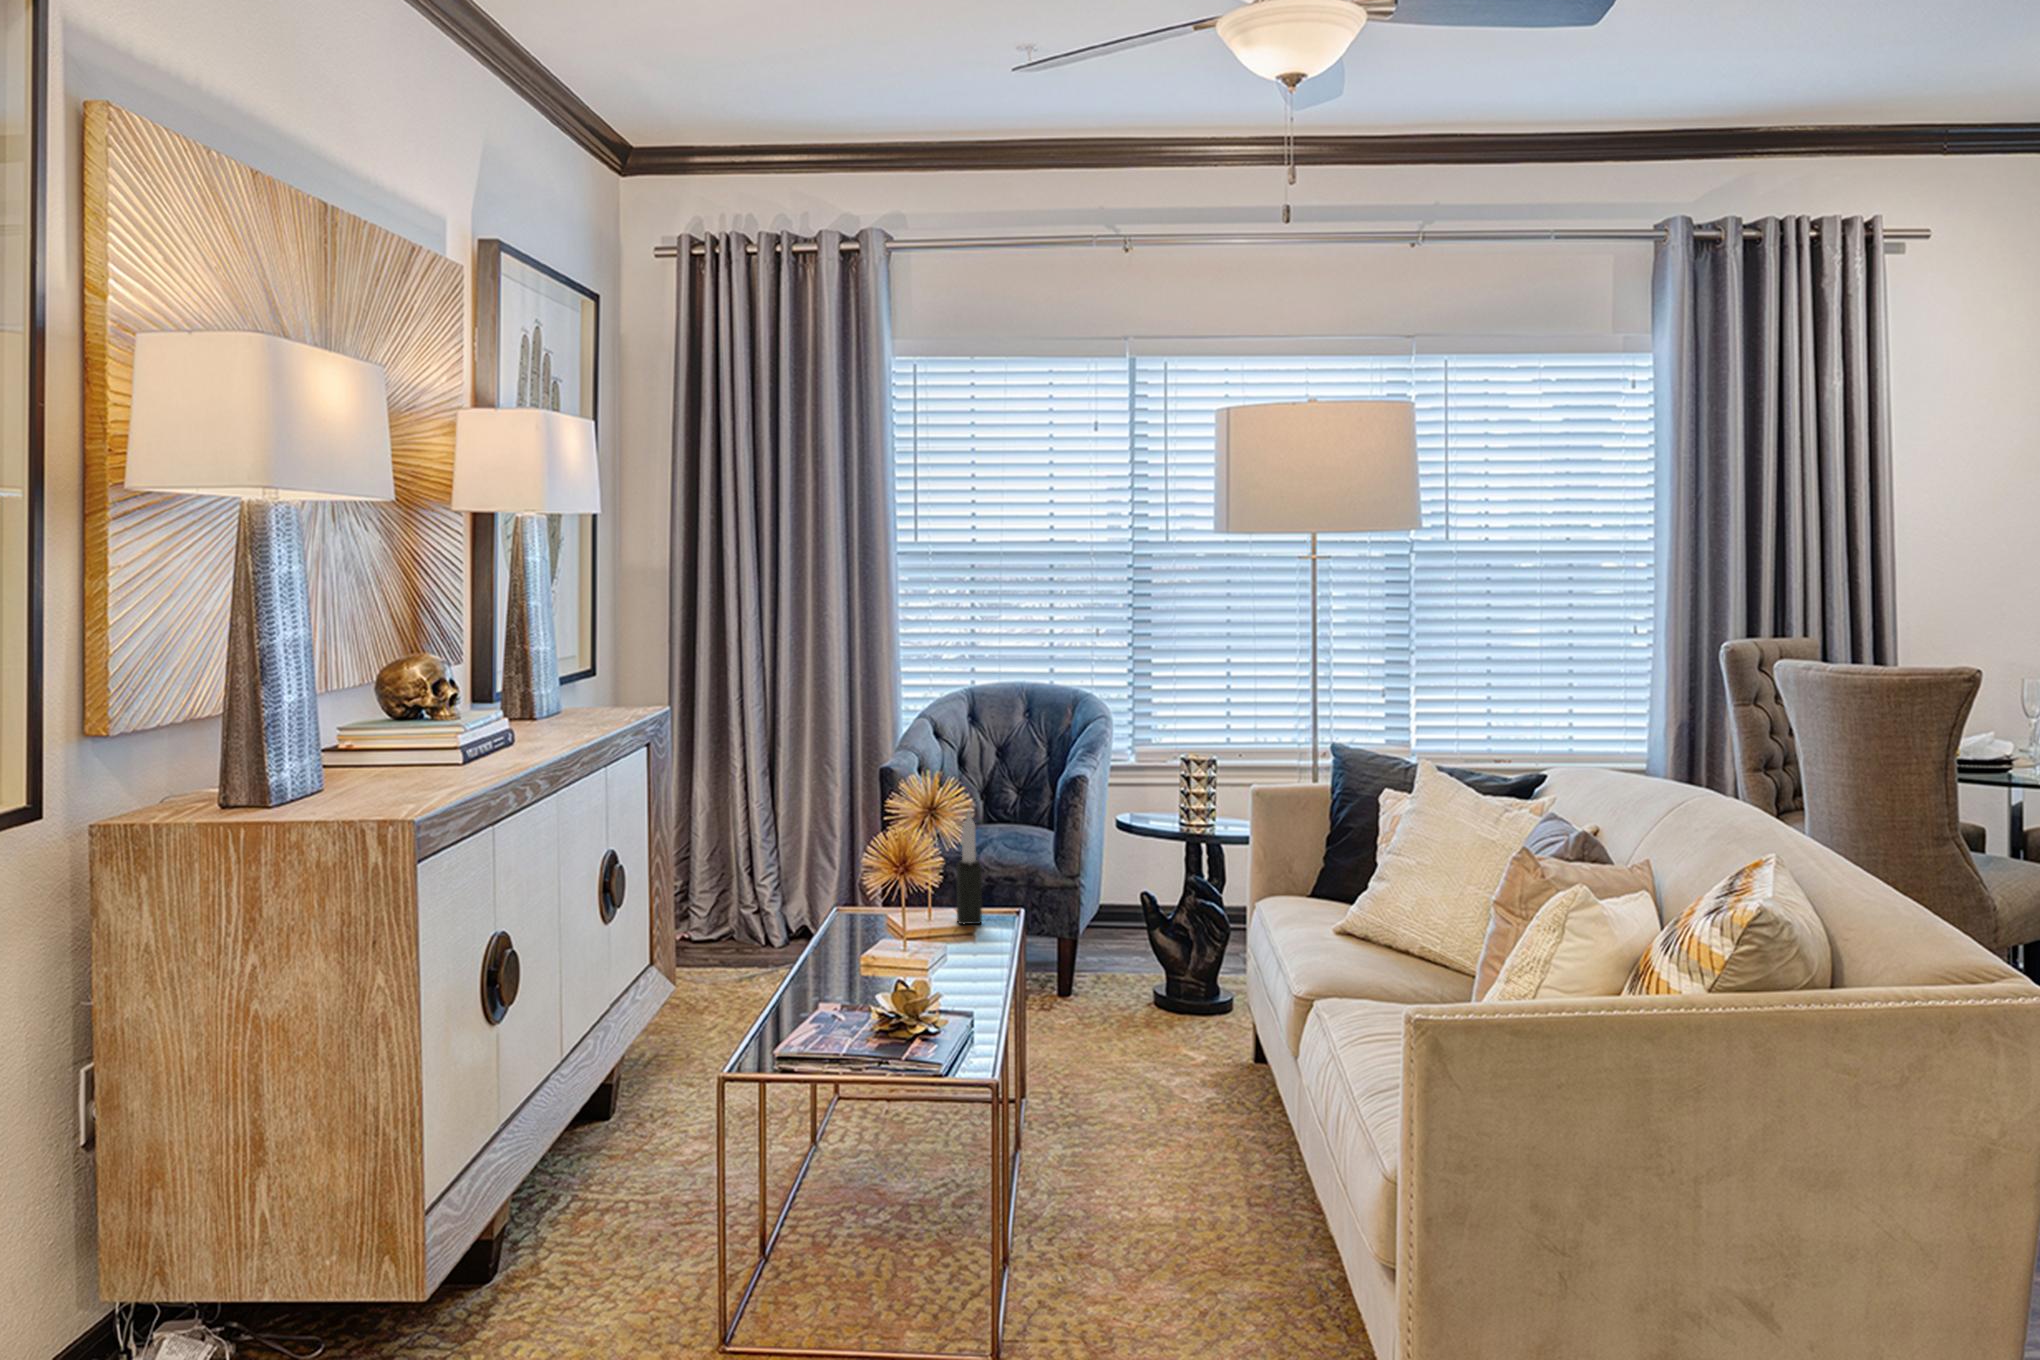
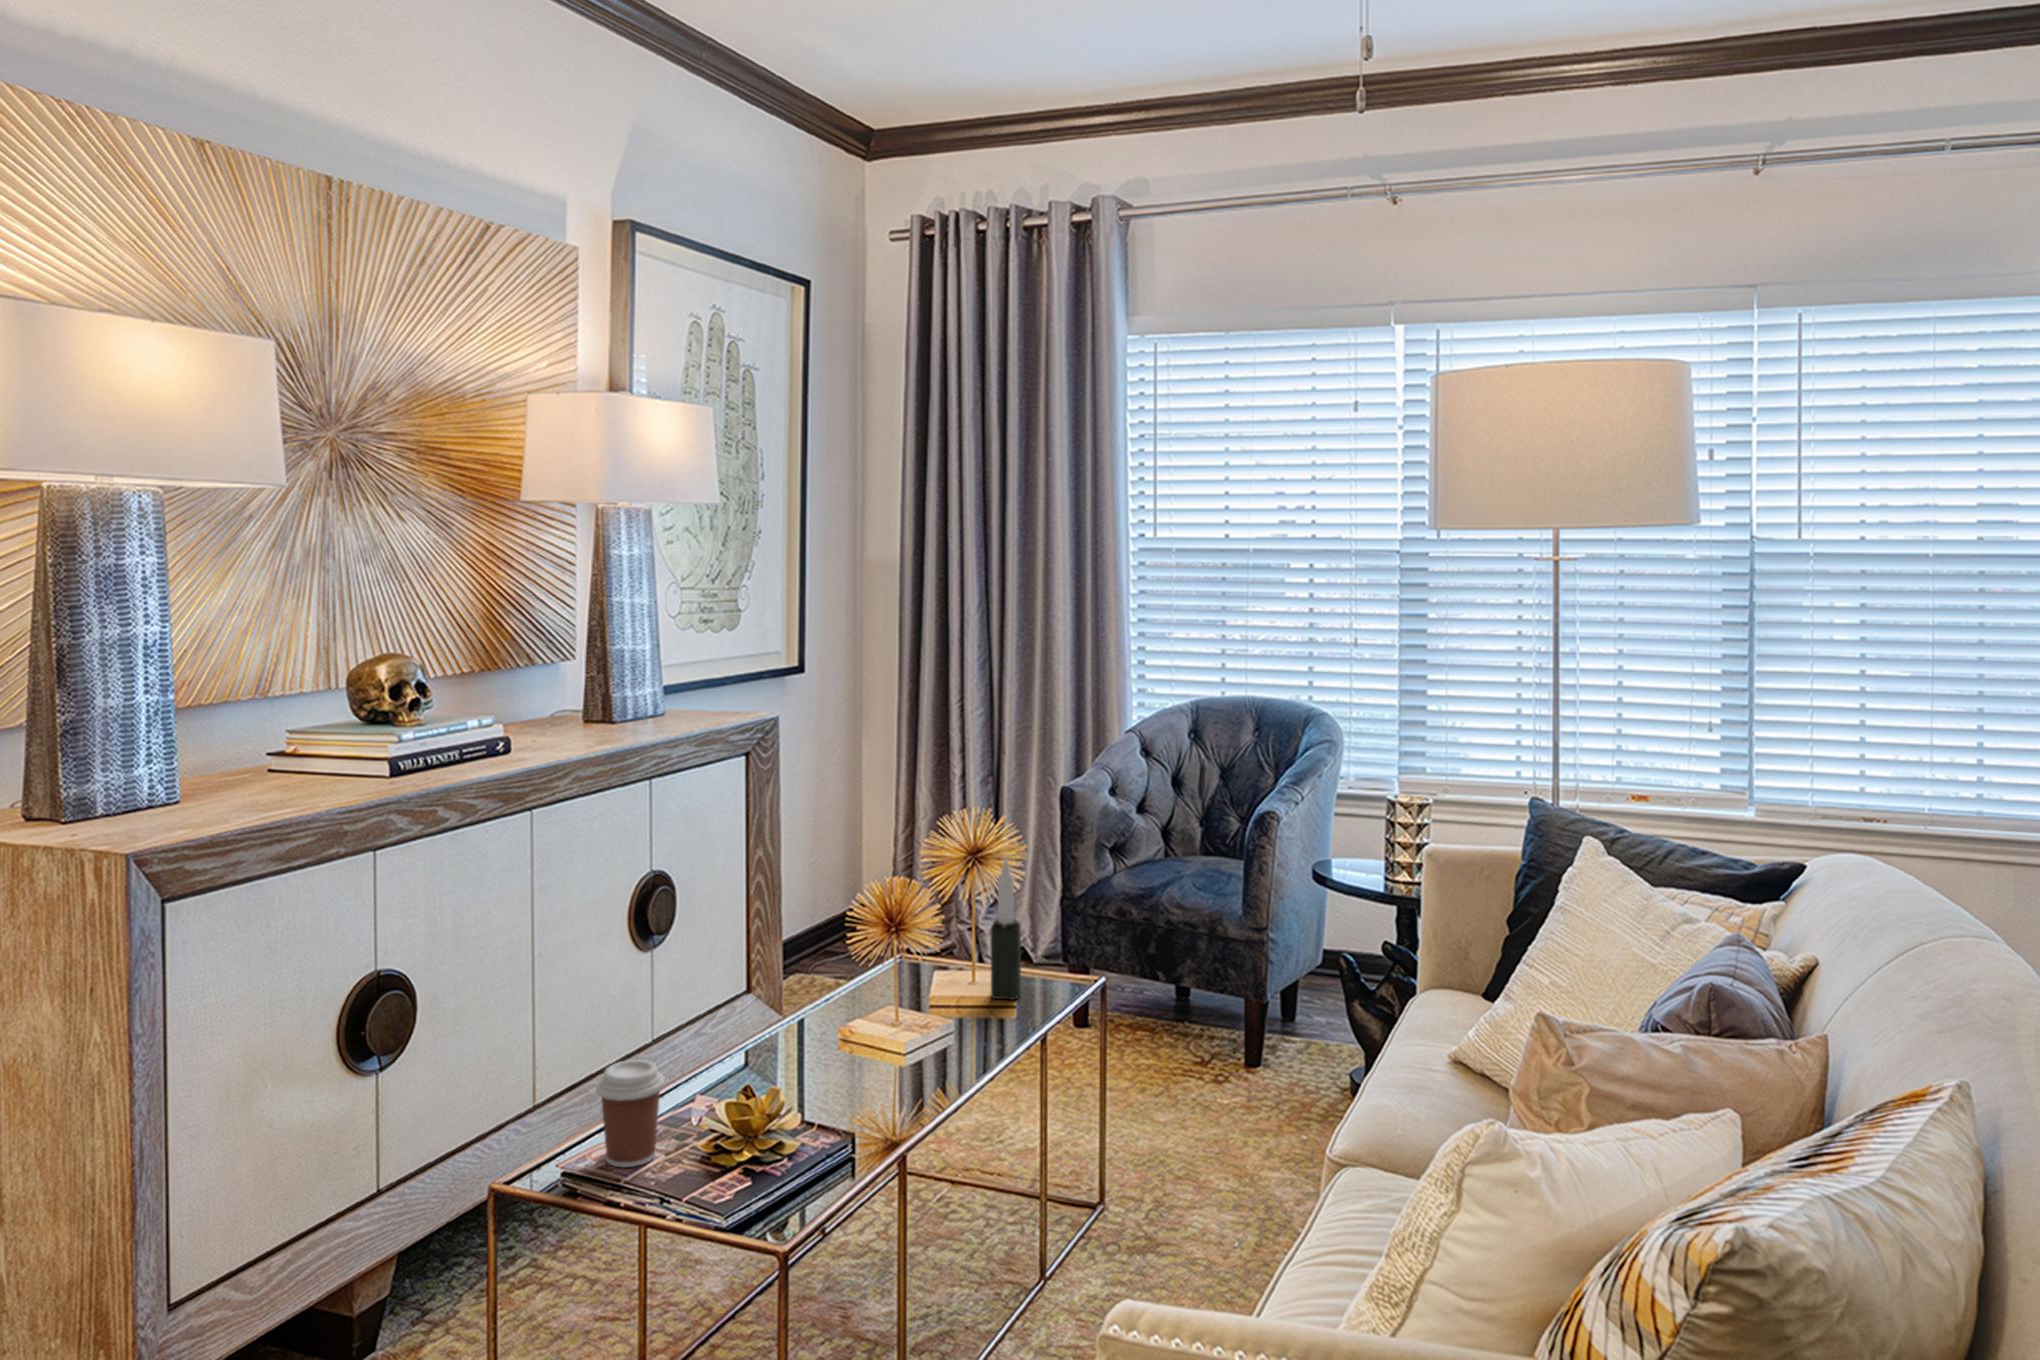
coffee cup: none [790,964,843,1046] -> present [596,1060,665,1167]

